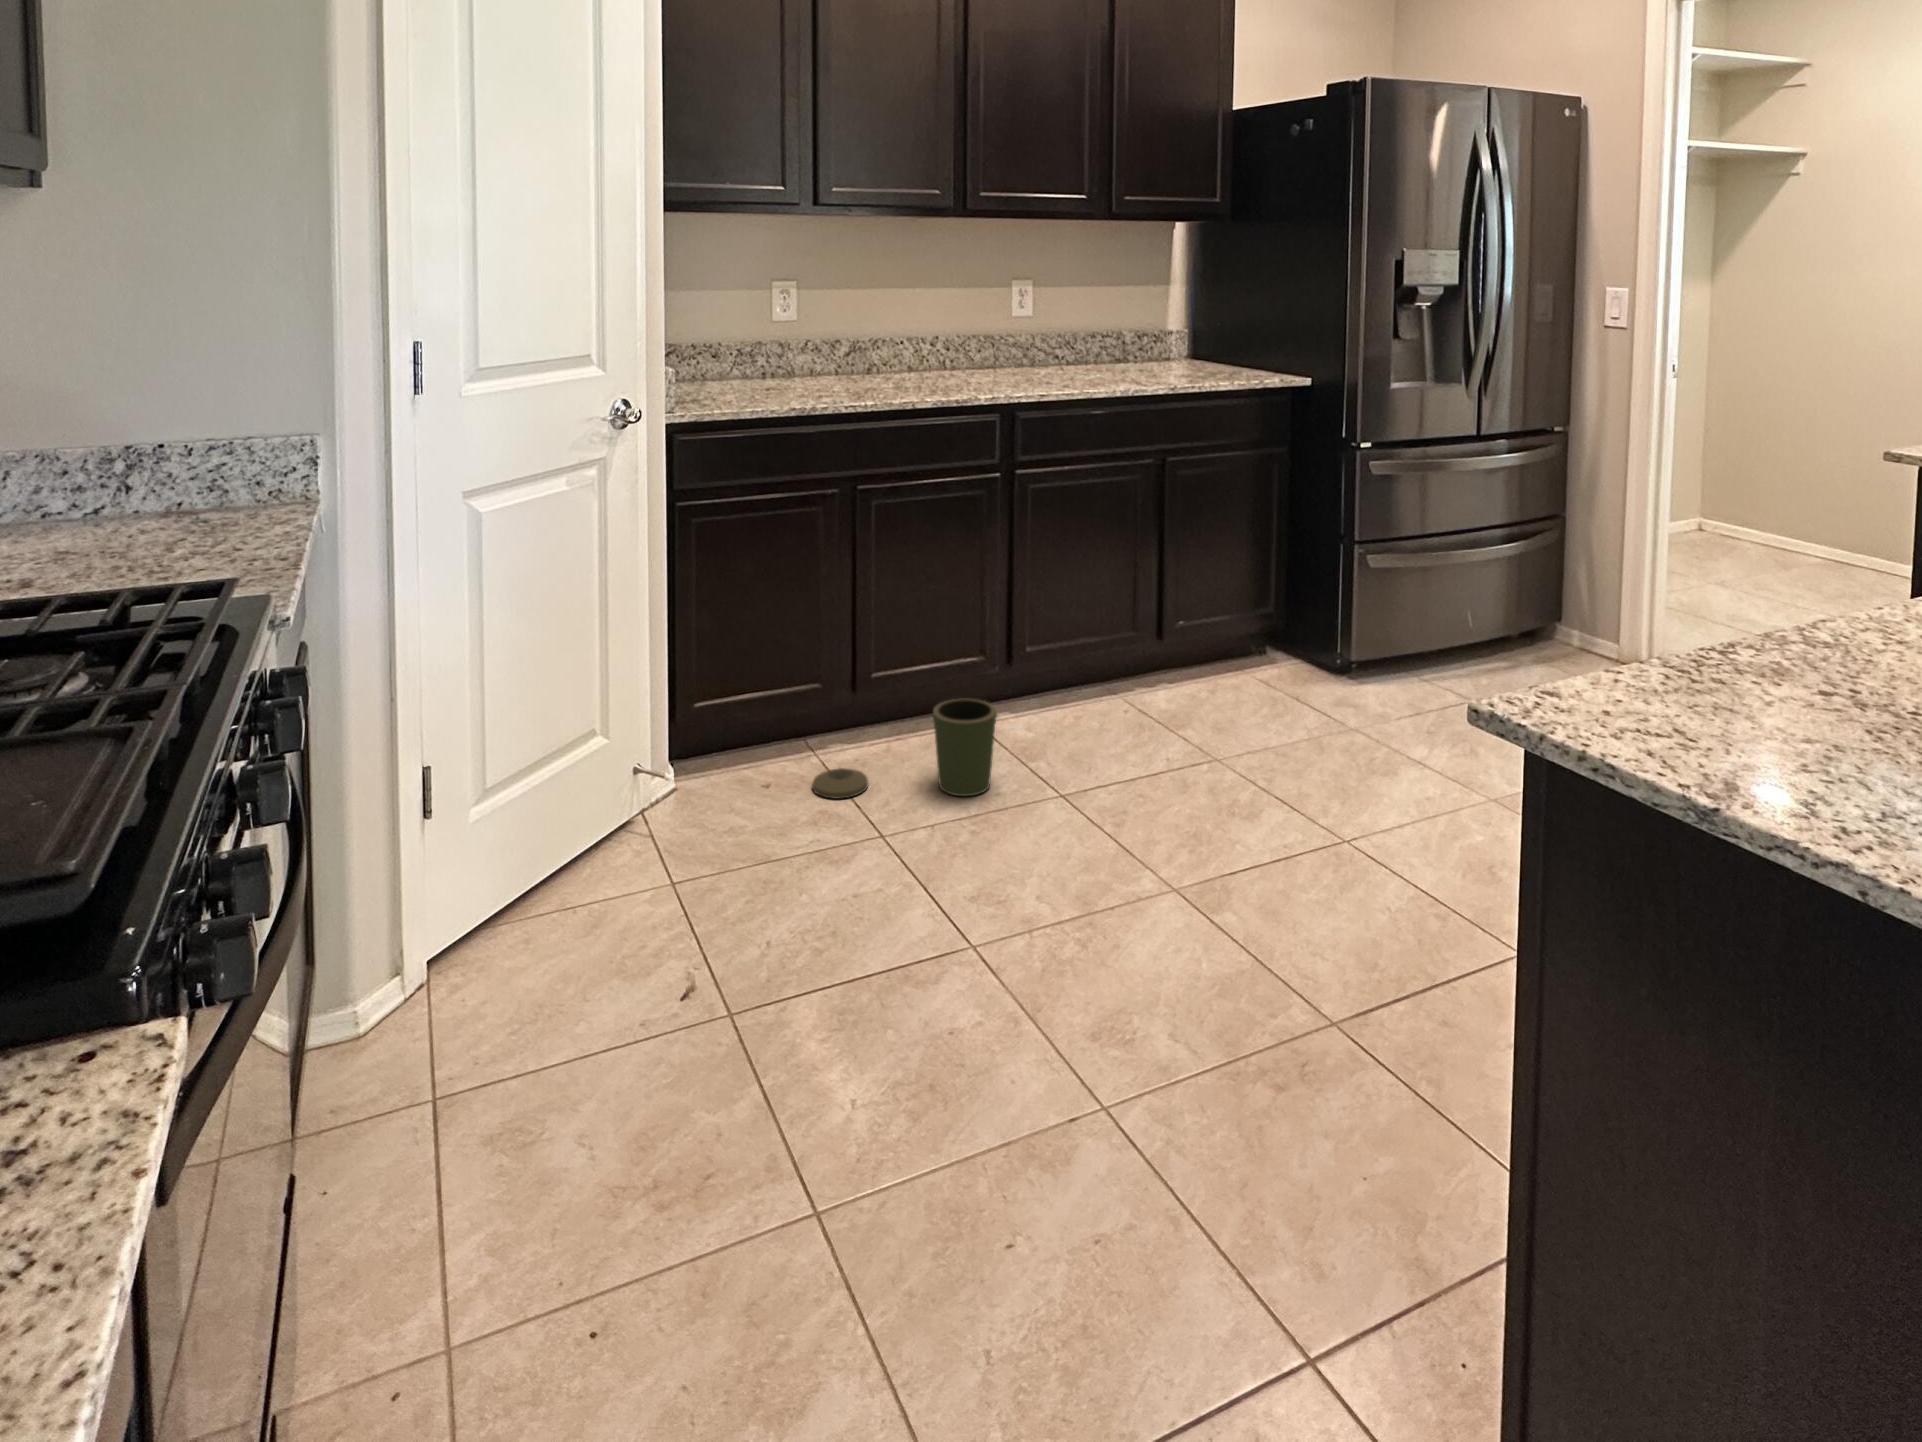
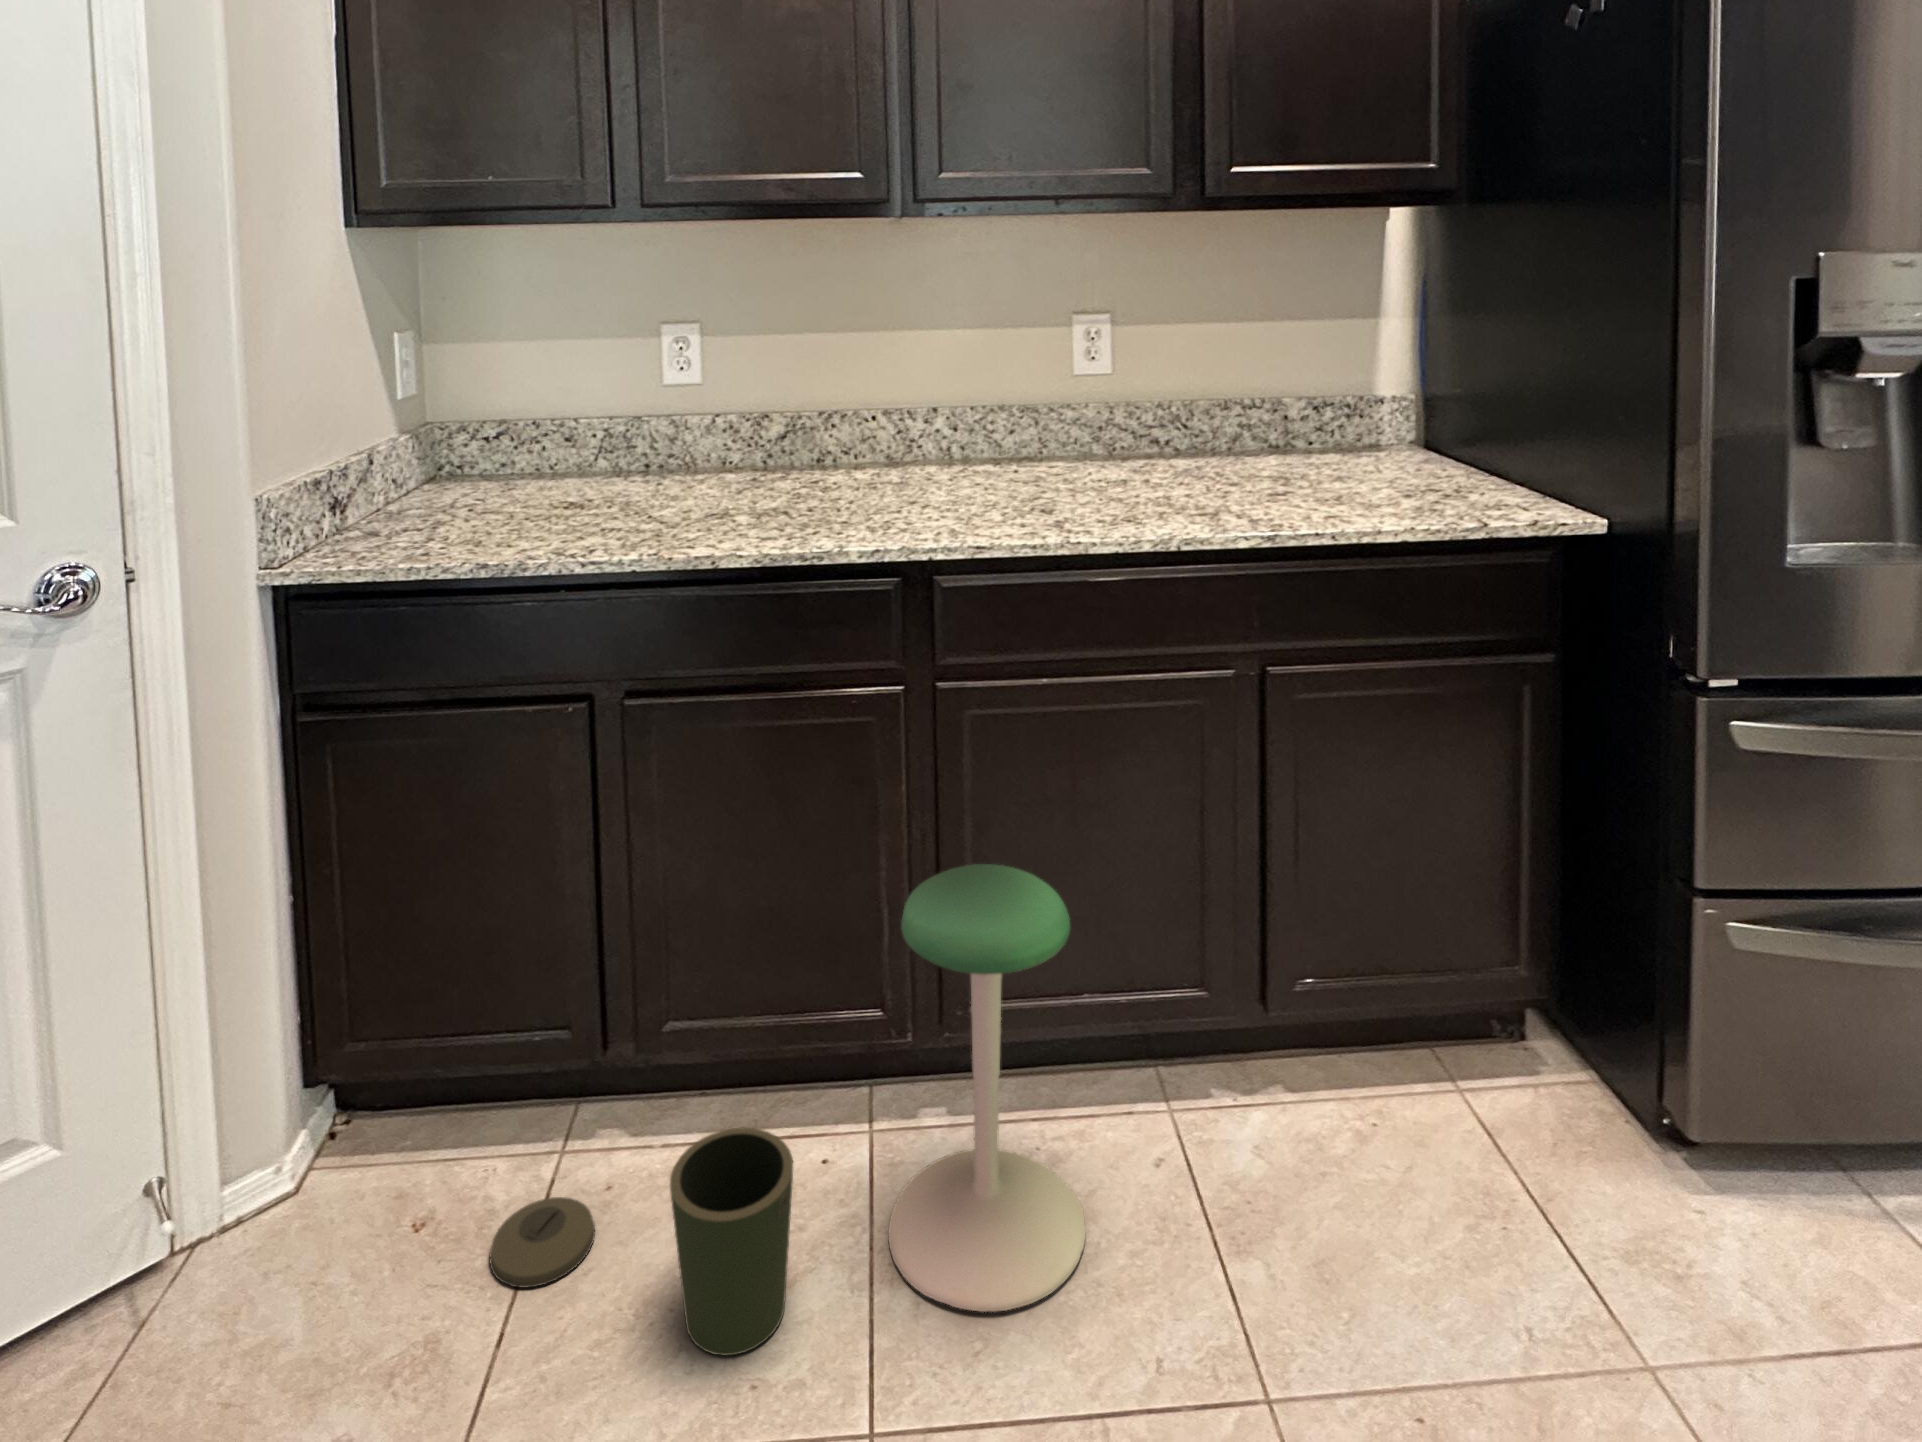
stool: none [1012,560,1114,765] -> present [888,864,1086,1312]

